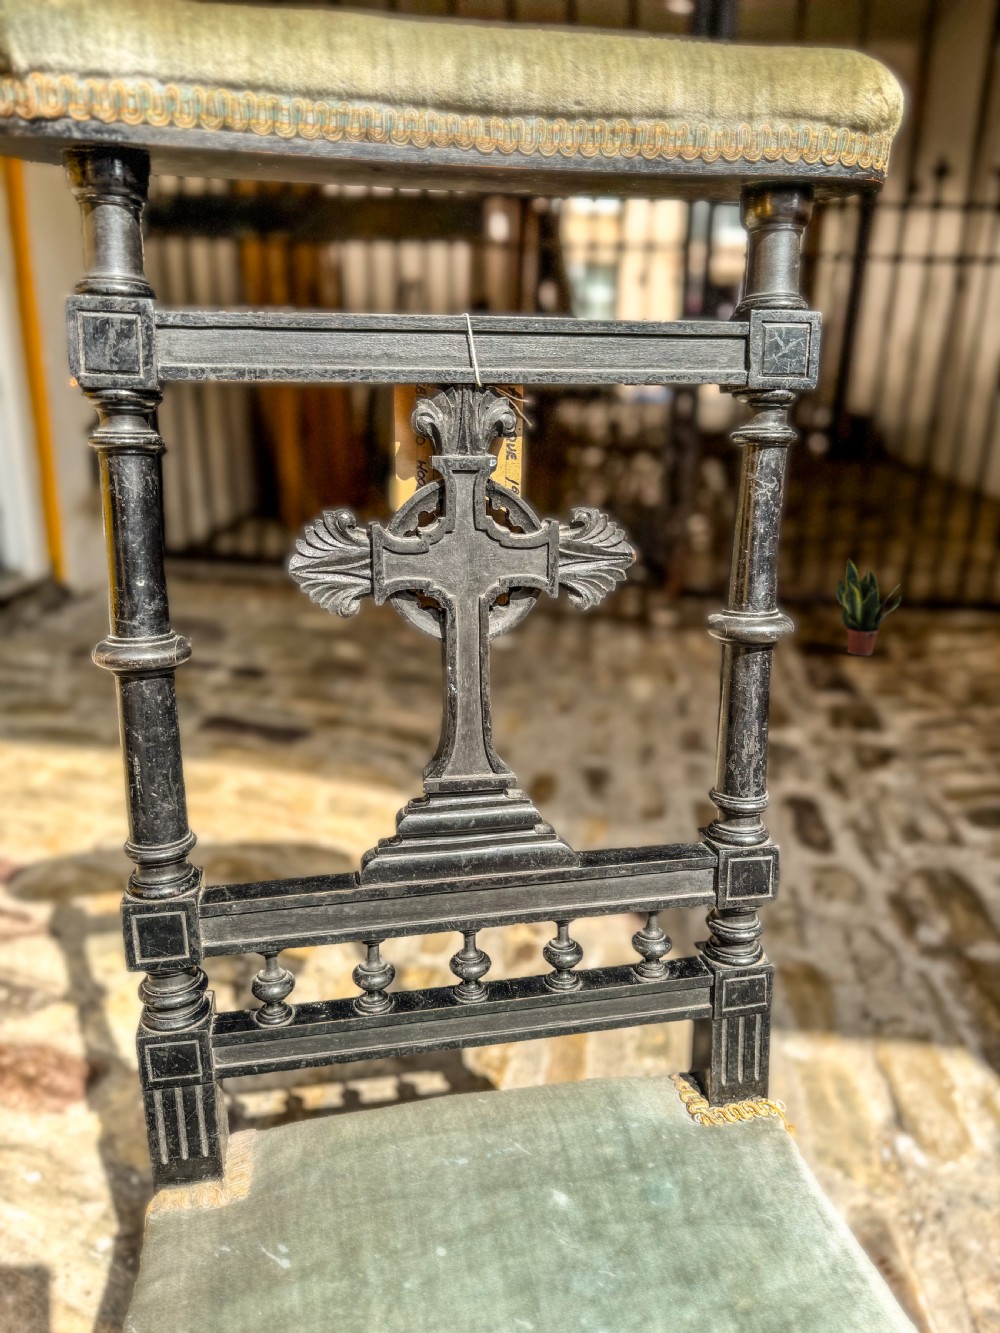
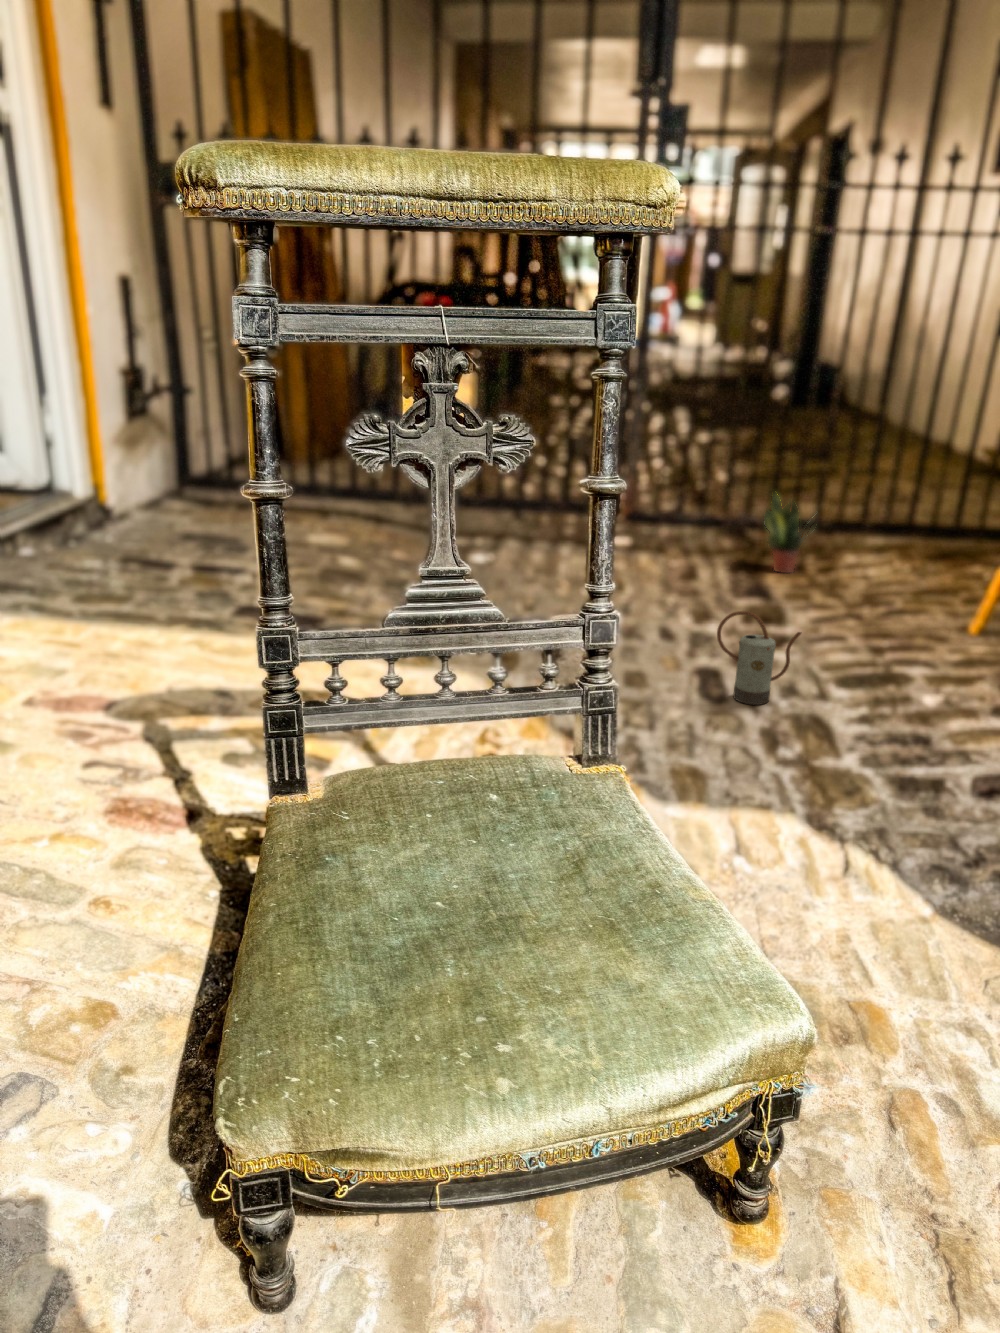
watering can: none [821,735,935,857] -> present [717,611,801,705]

